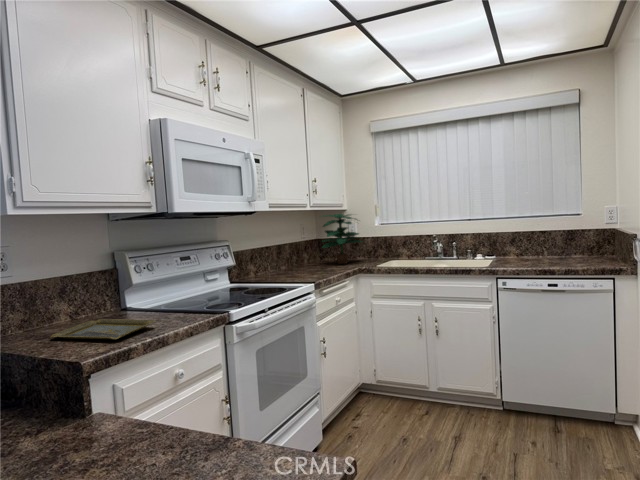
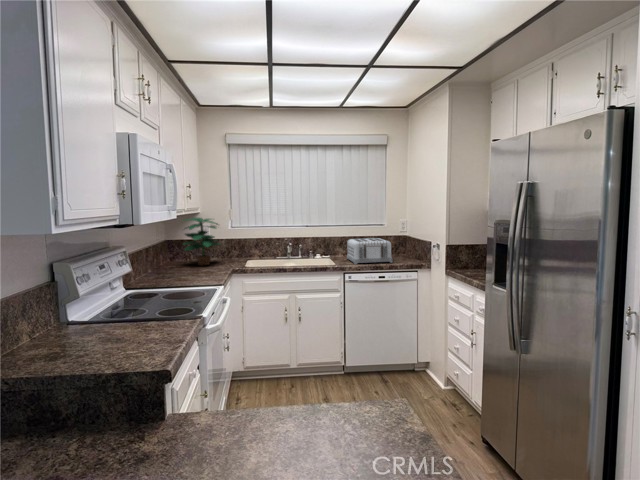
toaster: none [513,232,573,266] -> present [347,238,393,264]
tray: present [51,319,156,339] -> none [66,326,160,352]

